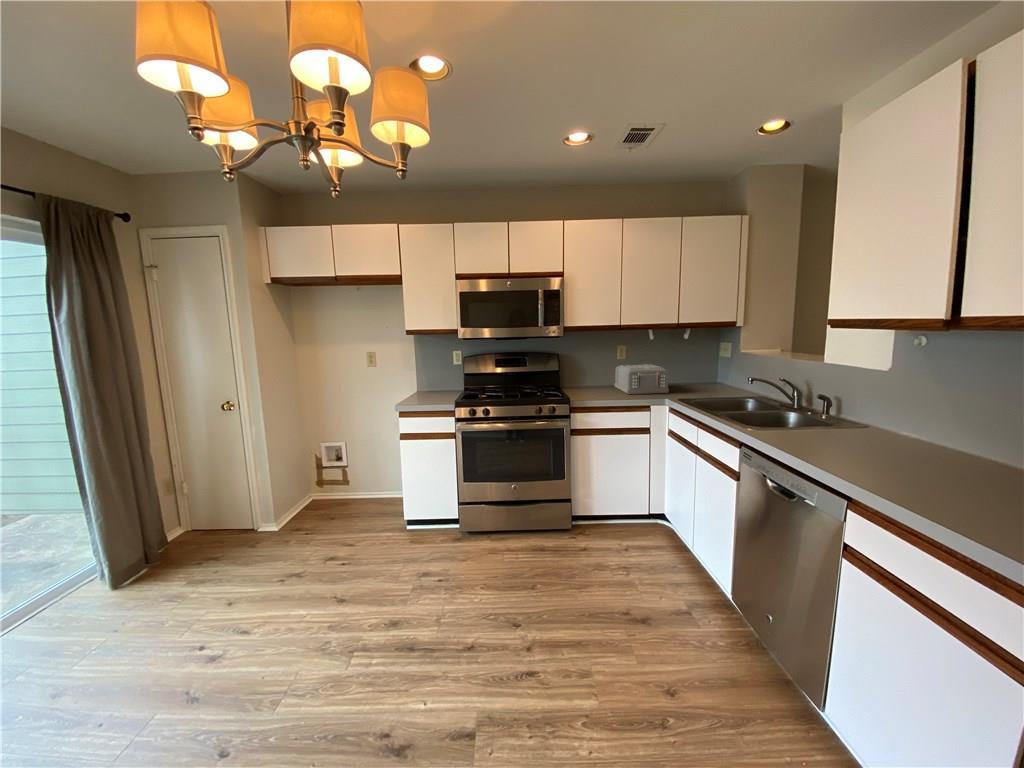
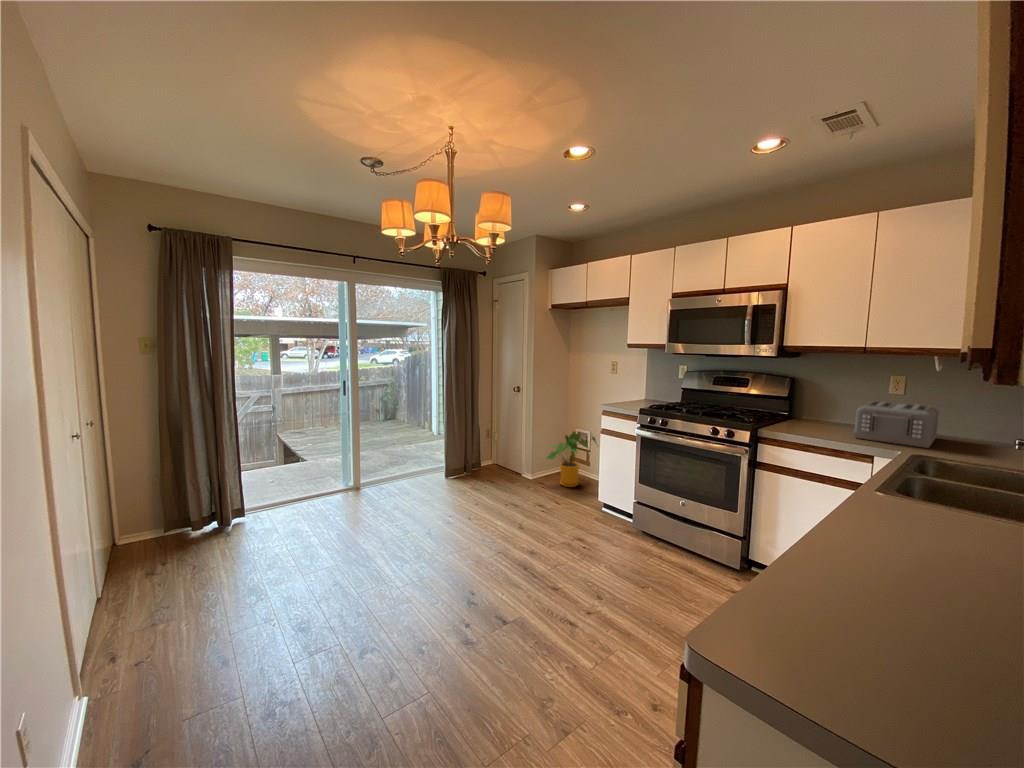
house plant: none [296,445,362,520] -> present [546,431,598,487]

